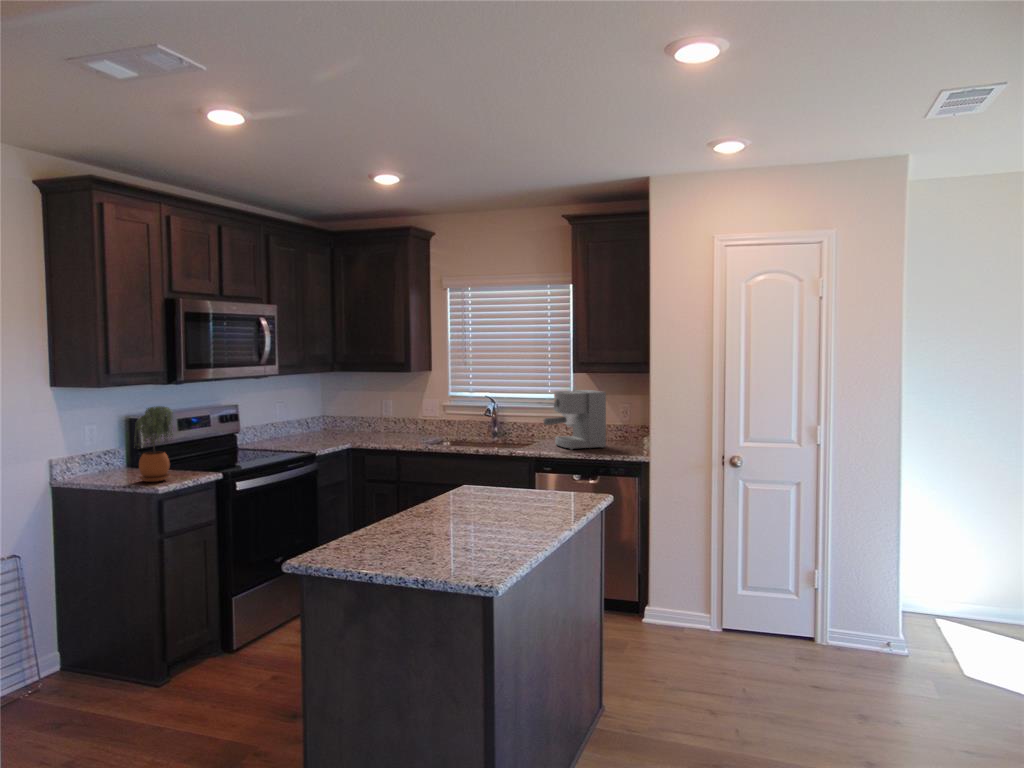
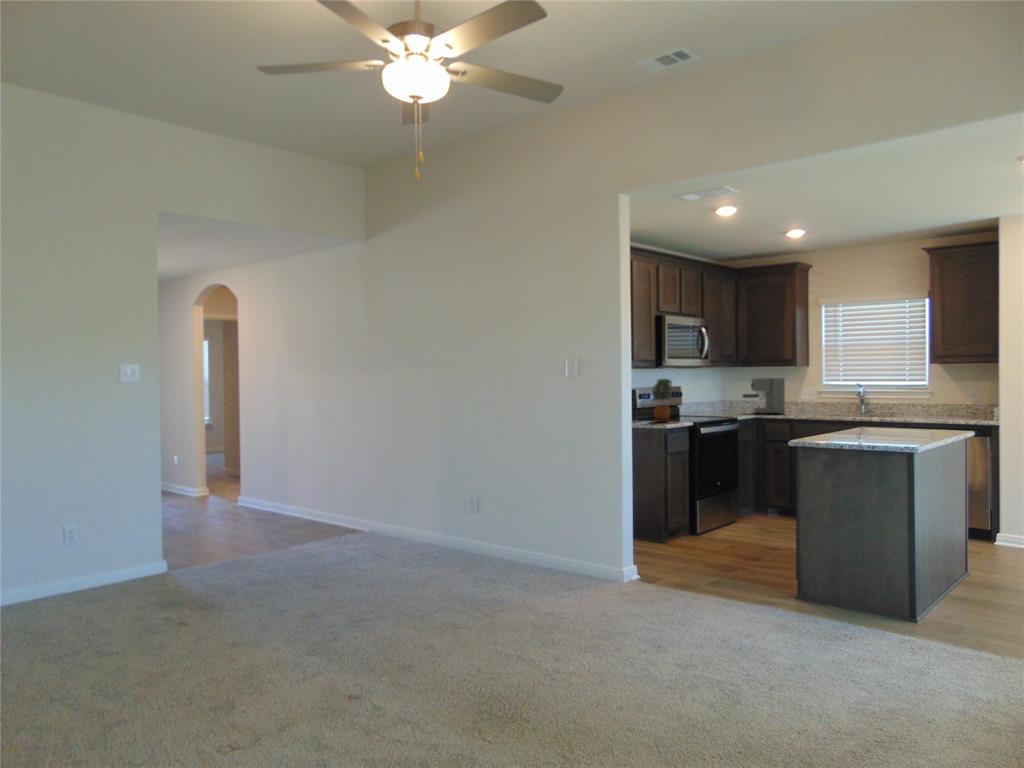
coffee maker: present [544,390,606,450] -> present [743,378,785,414]

